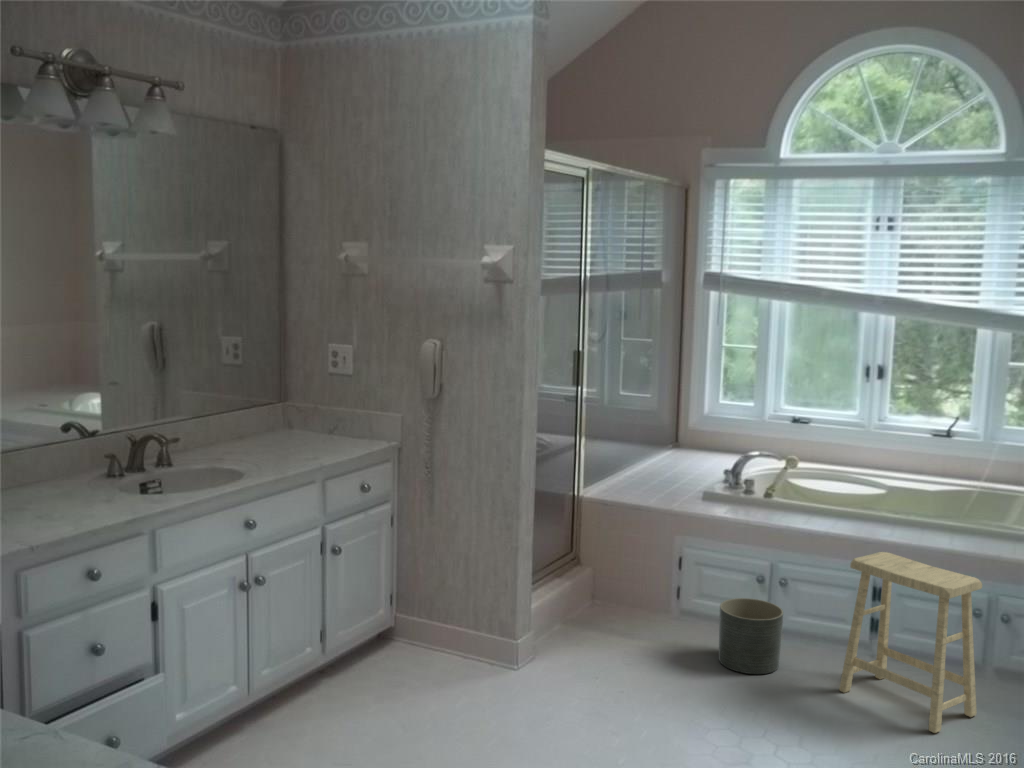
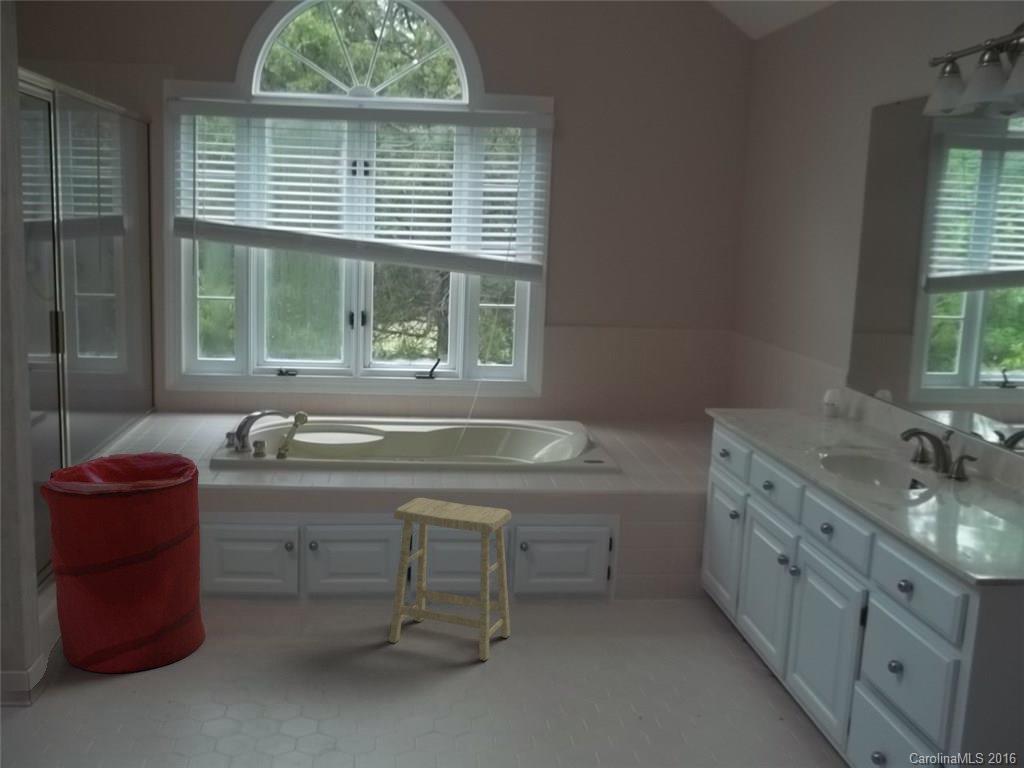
laundry hamper: none [549,475,675,661] -> present [40,452,206,673]
planter: present [719,598,783,674] -> none [259,567,326,647]

